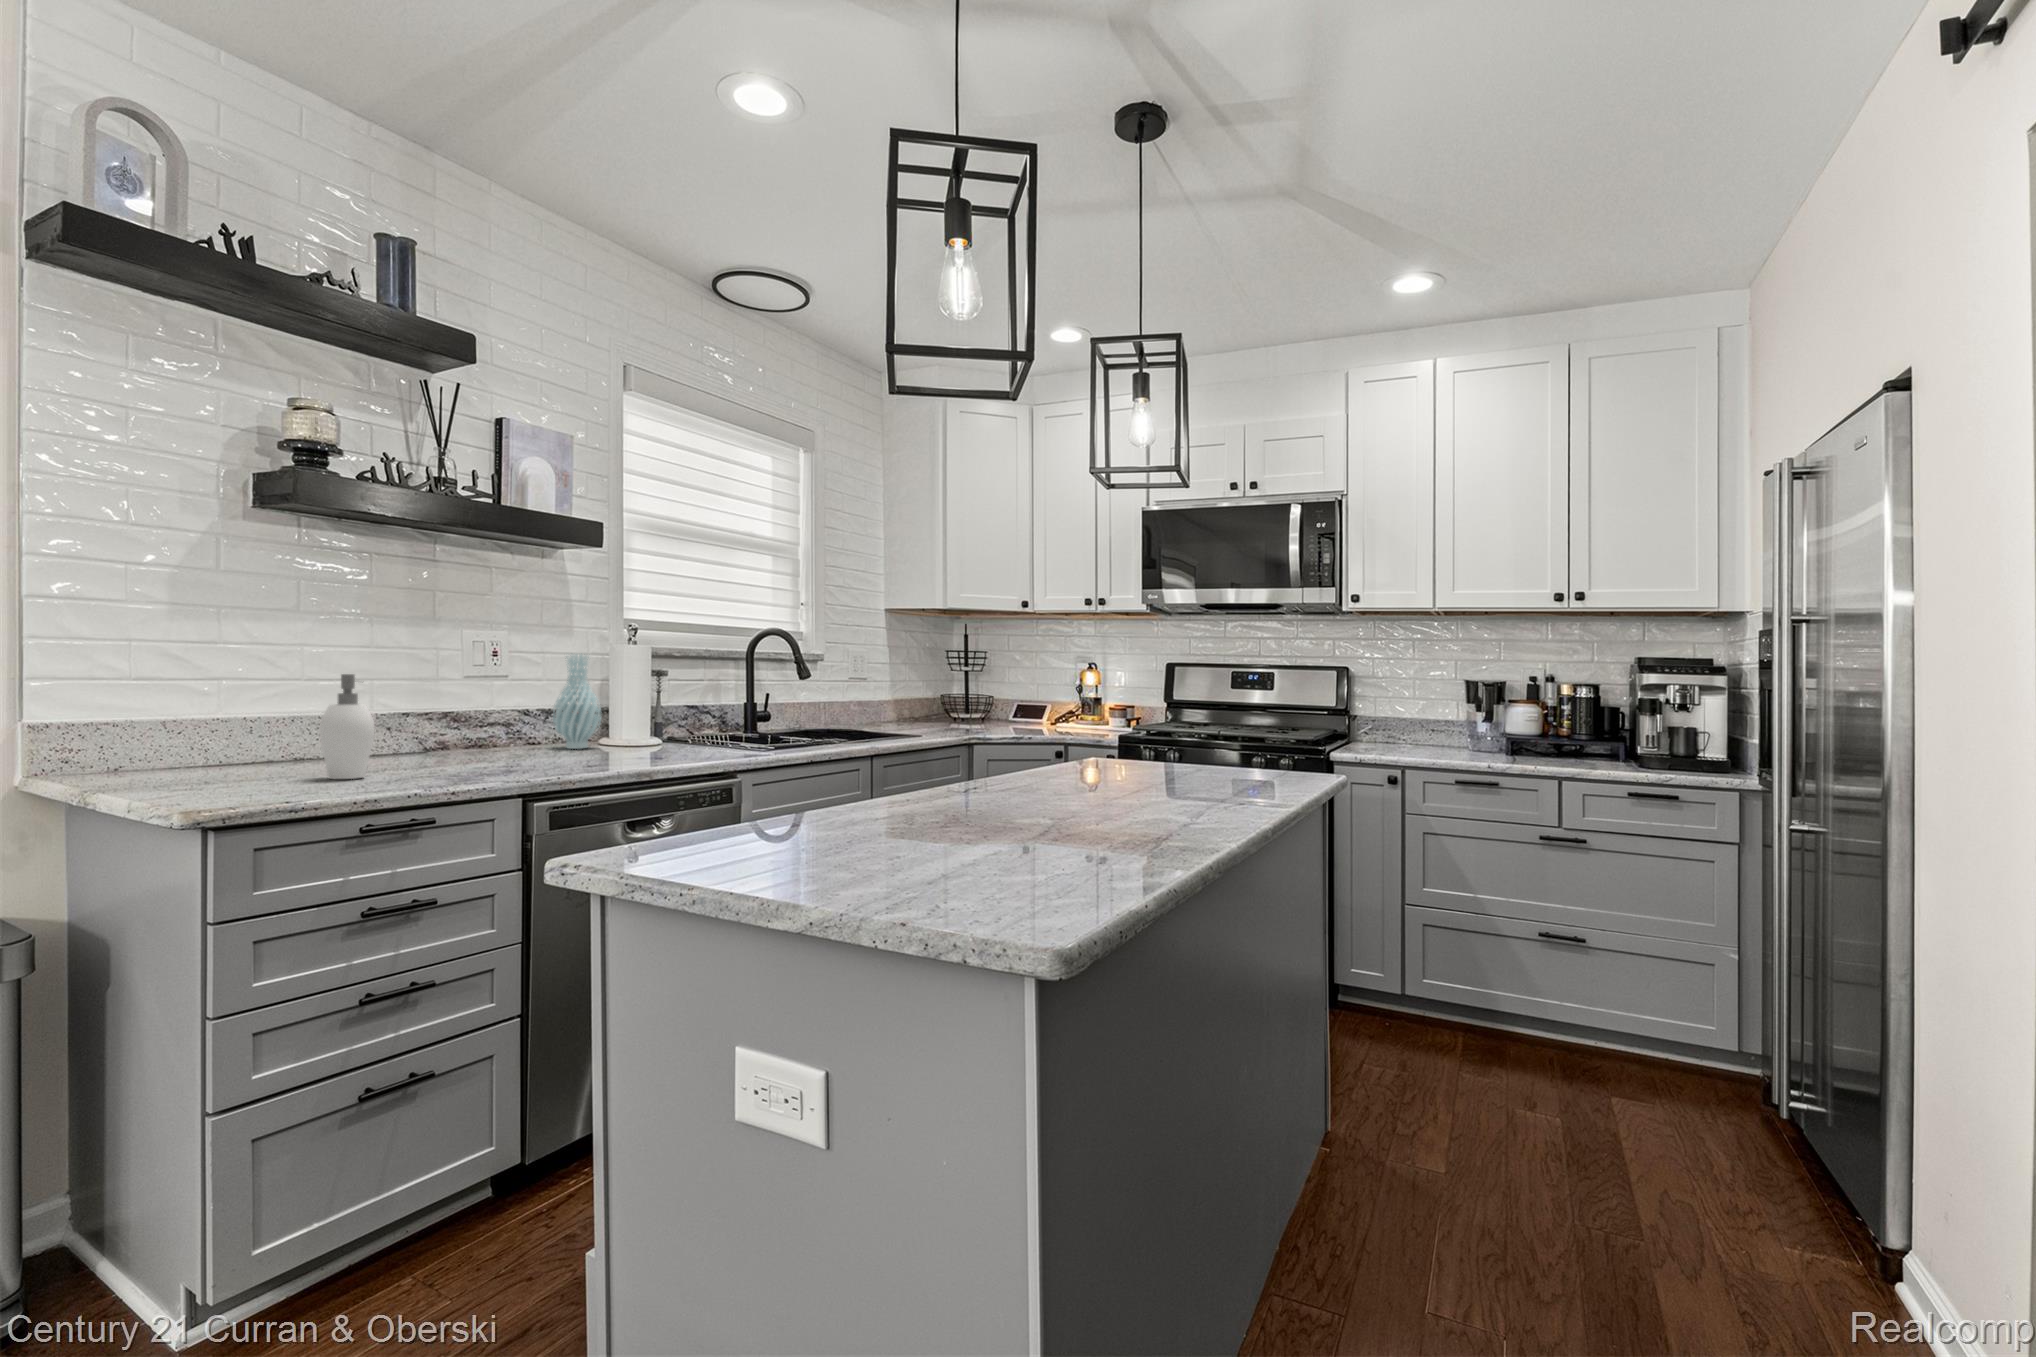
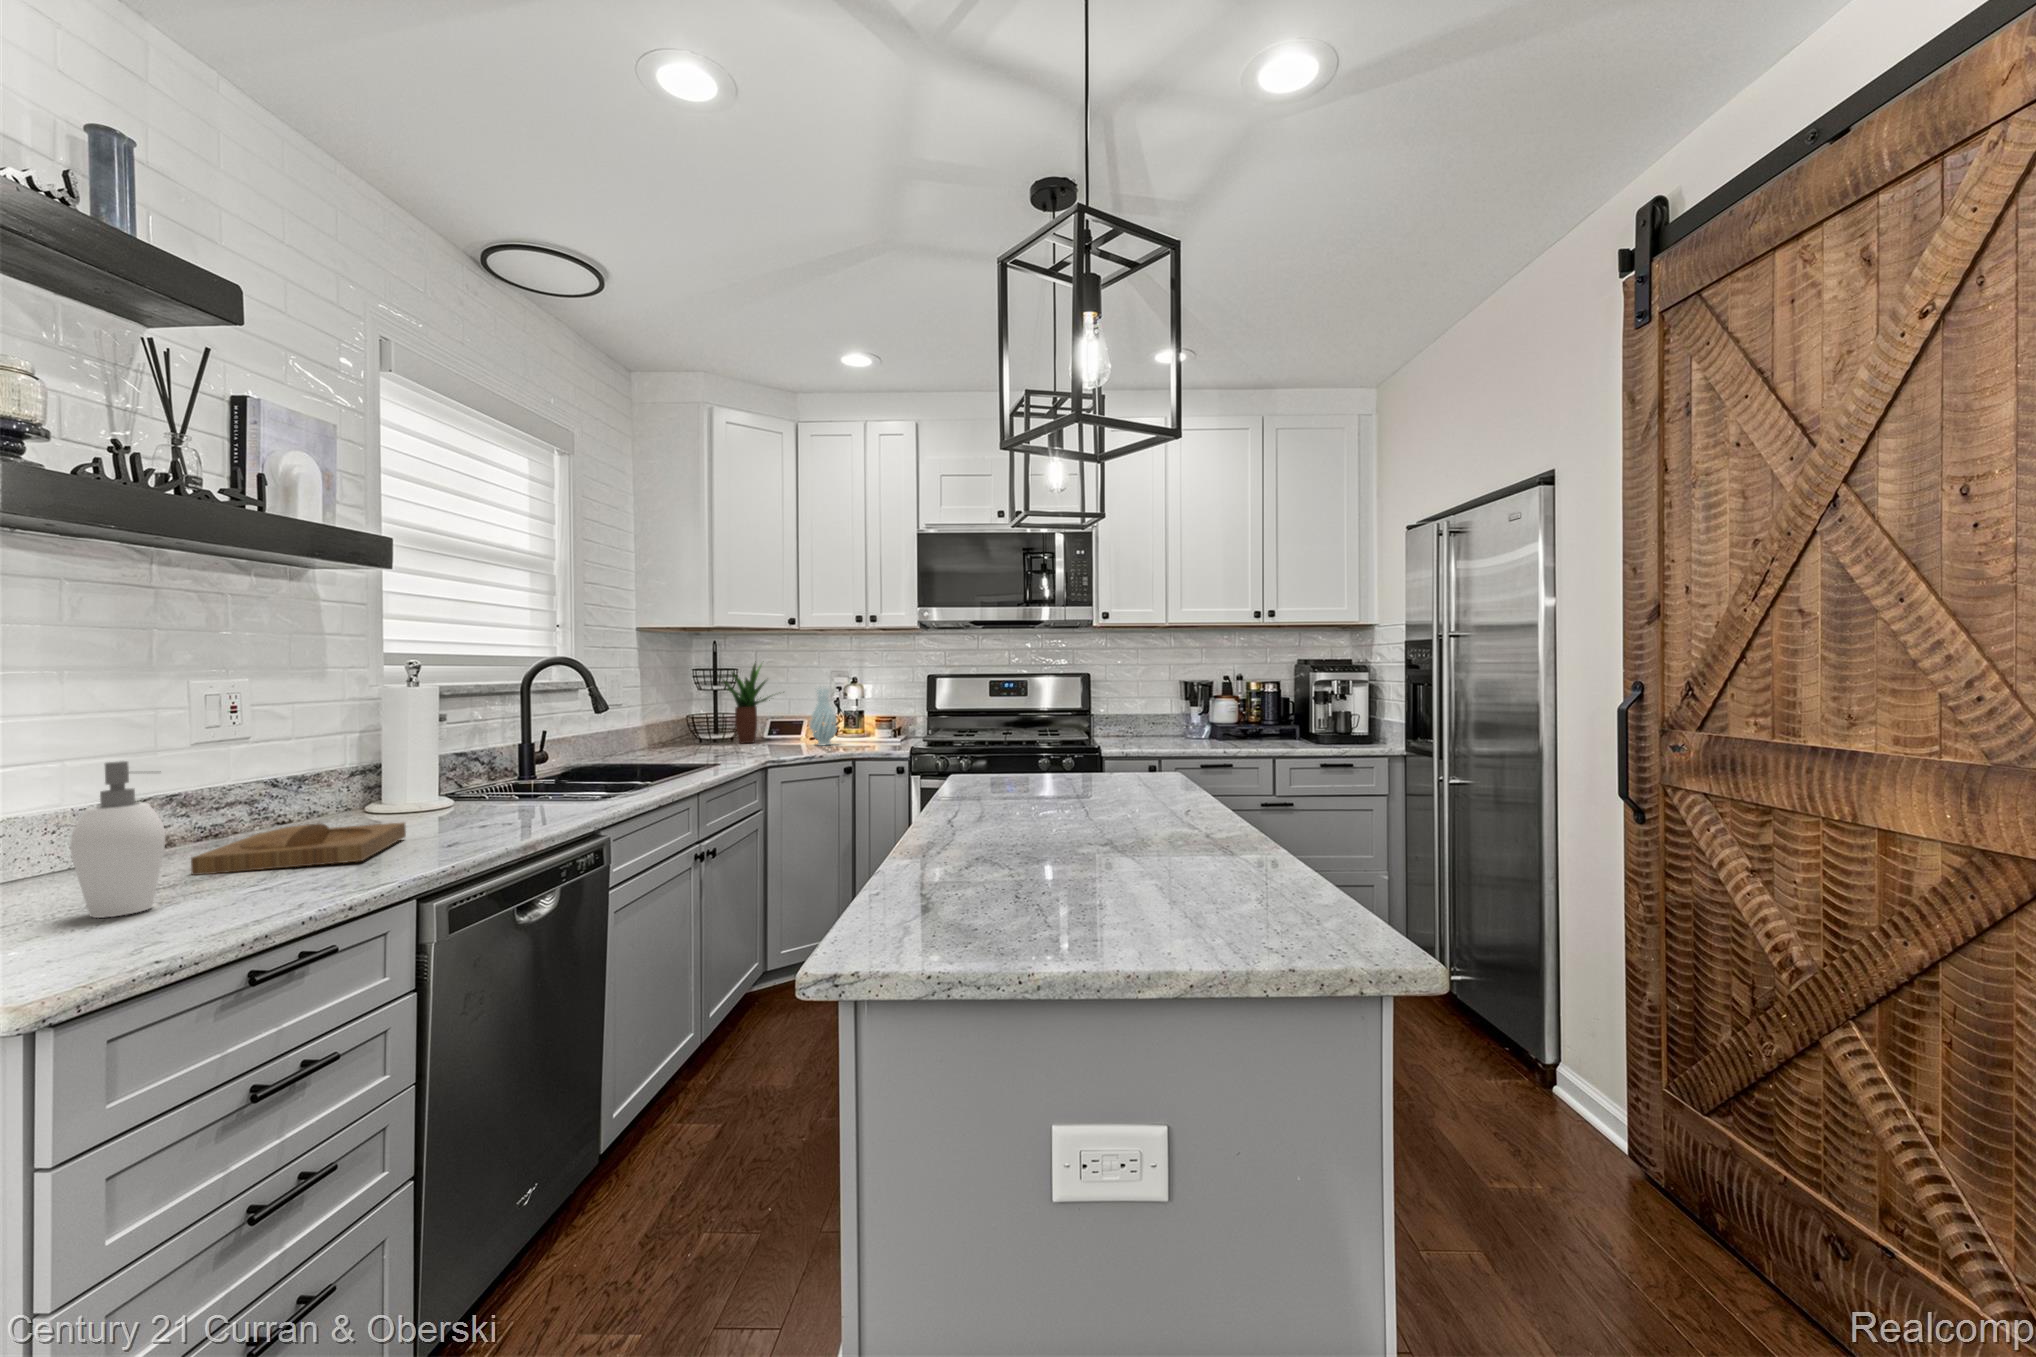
potted plant: none [963,642,1028,725] -> present [717,664,771,744]
vase: present [553,654,601,749] -> present [810,688,837,746]
tray: none [422,740,577,768] -> present [191,823,406,875]

